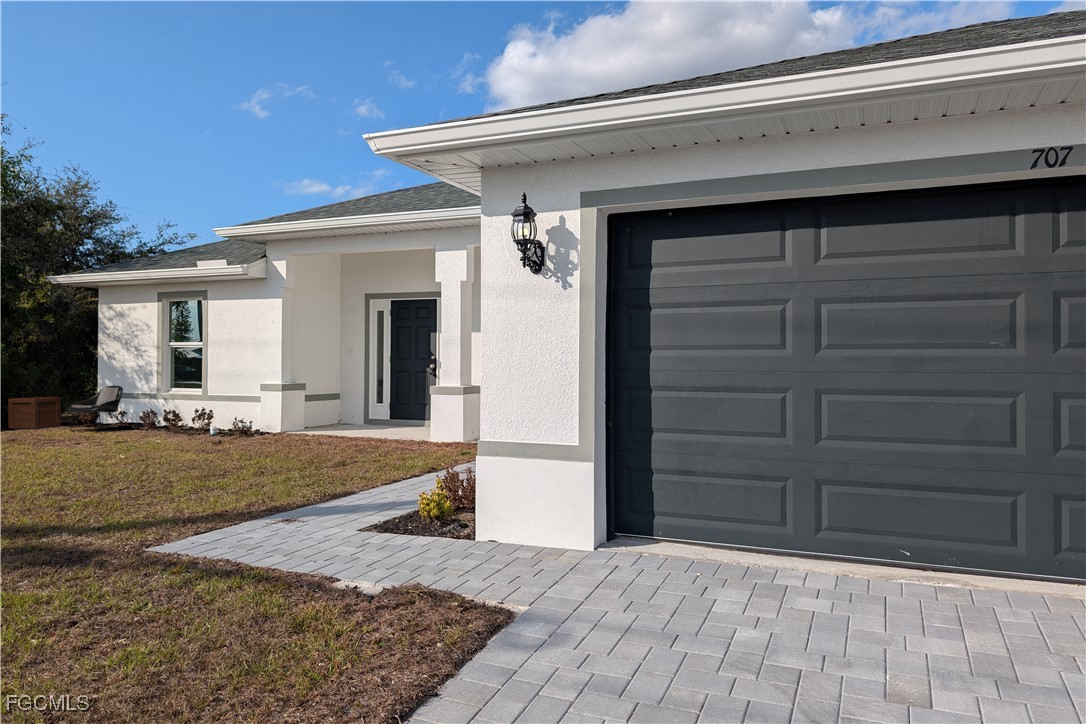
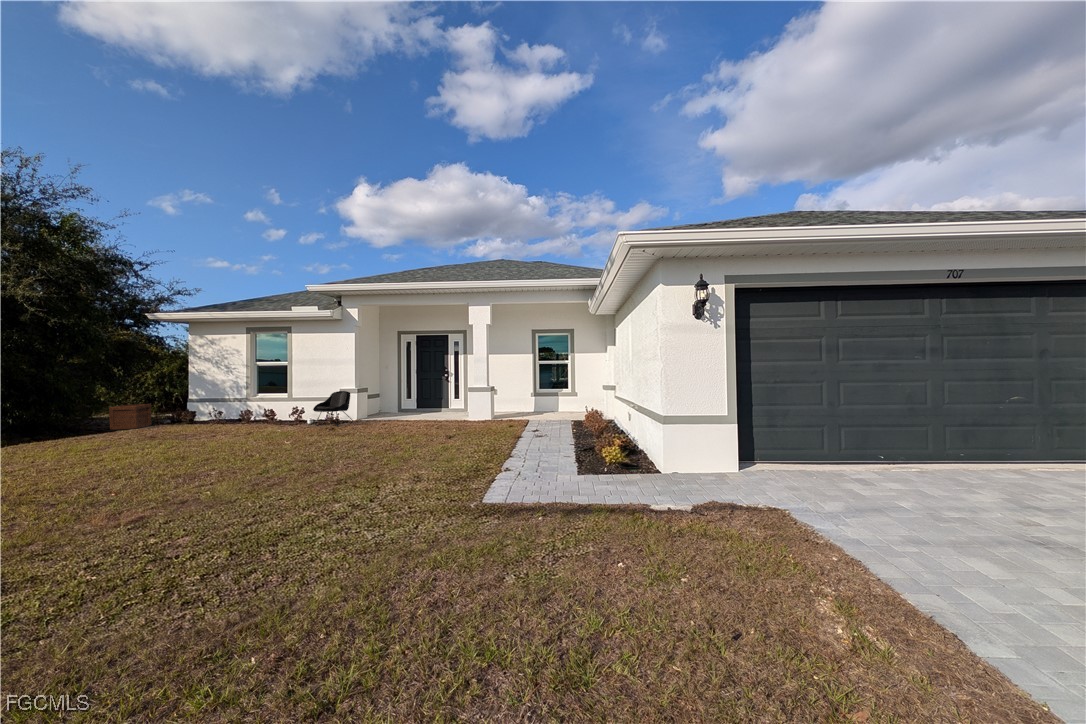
lounge chair: present [67,385,126,432] -> present [313,391,353,426]
potted tree: none [479,465,535,556] -> present [620,434,640,469]

